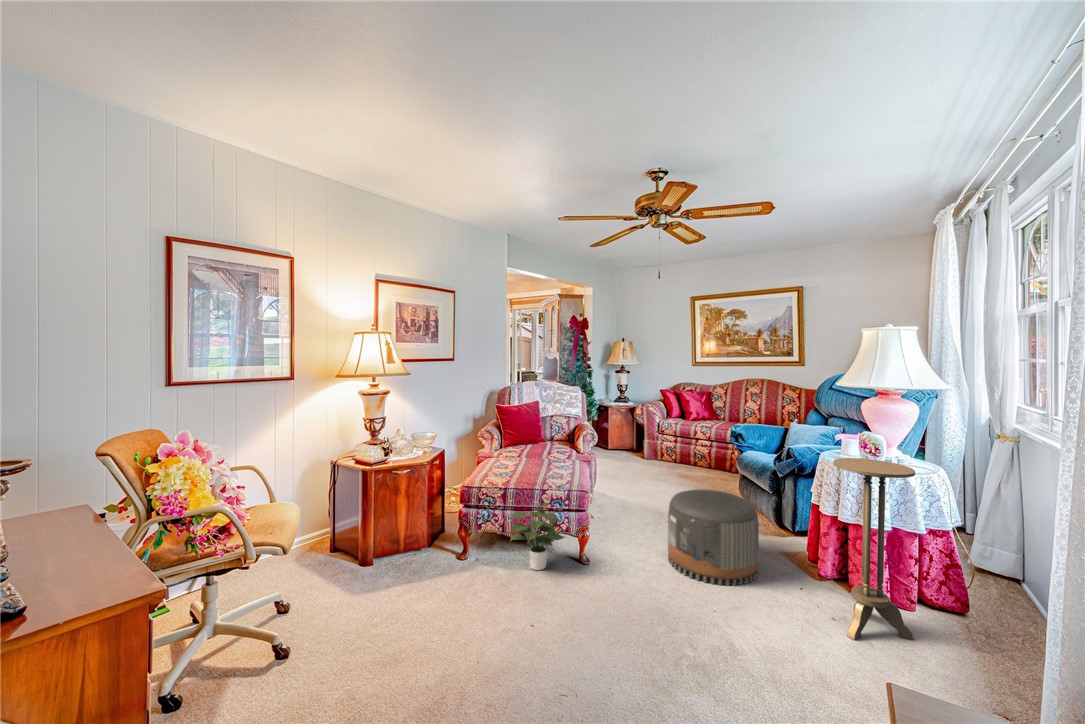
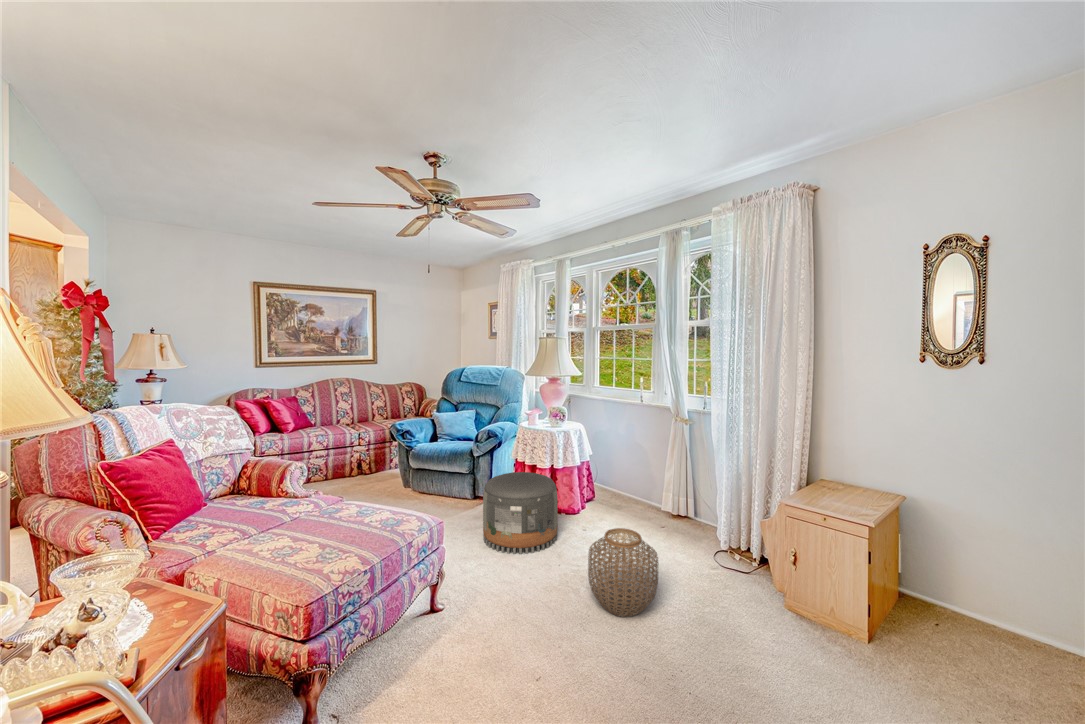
side table: present [834,458,915,640] -> none [597,416,638,525]
potted plant: present [510,503,565,570] -> none [430,552,493,645]
woven basket: none [587,552,666,655] -> present [588,528,658,617]

